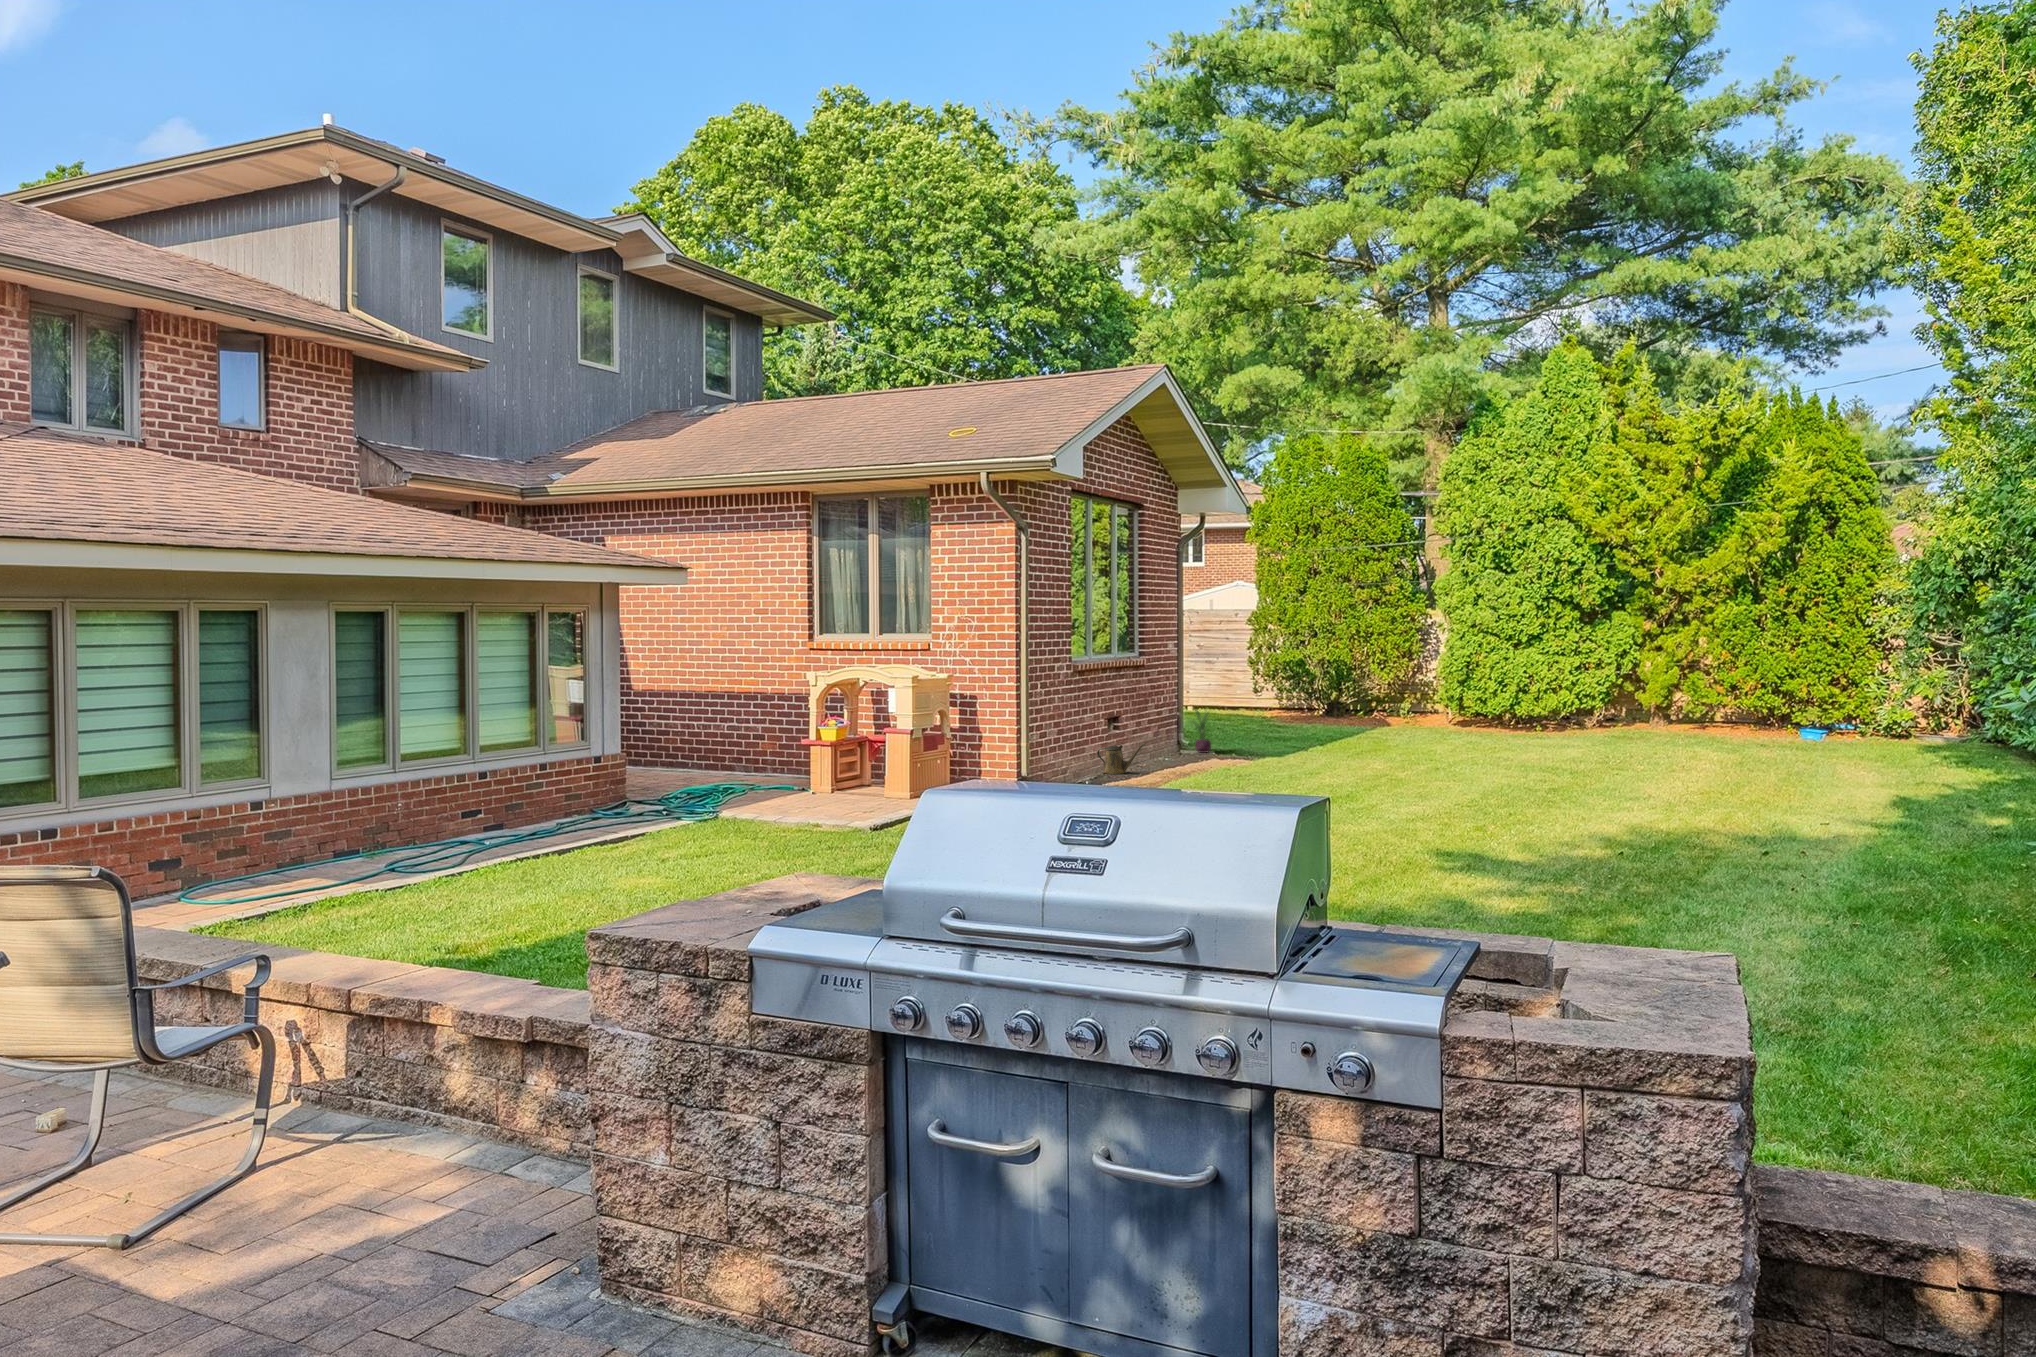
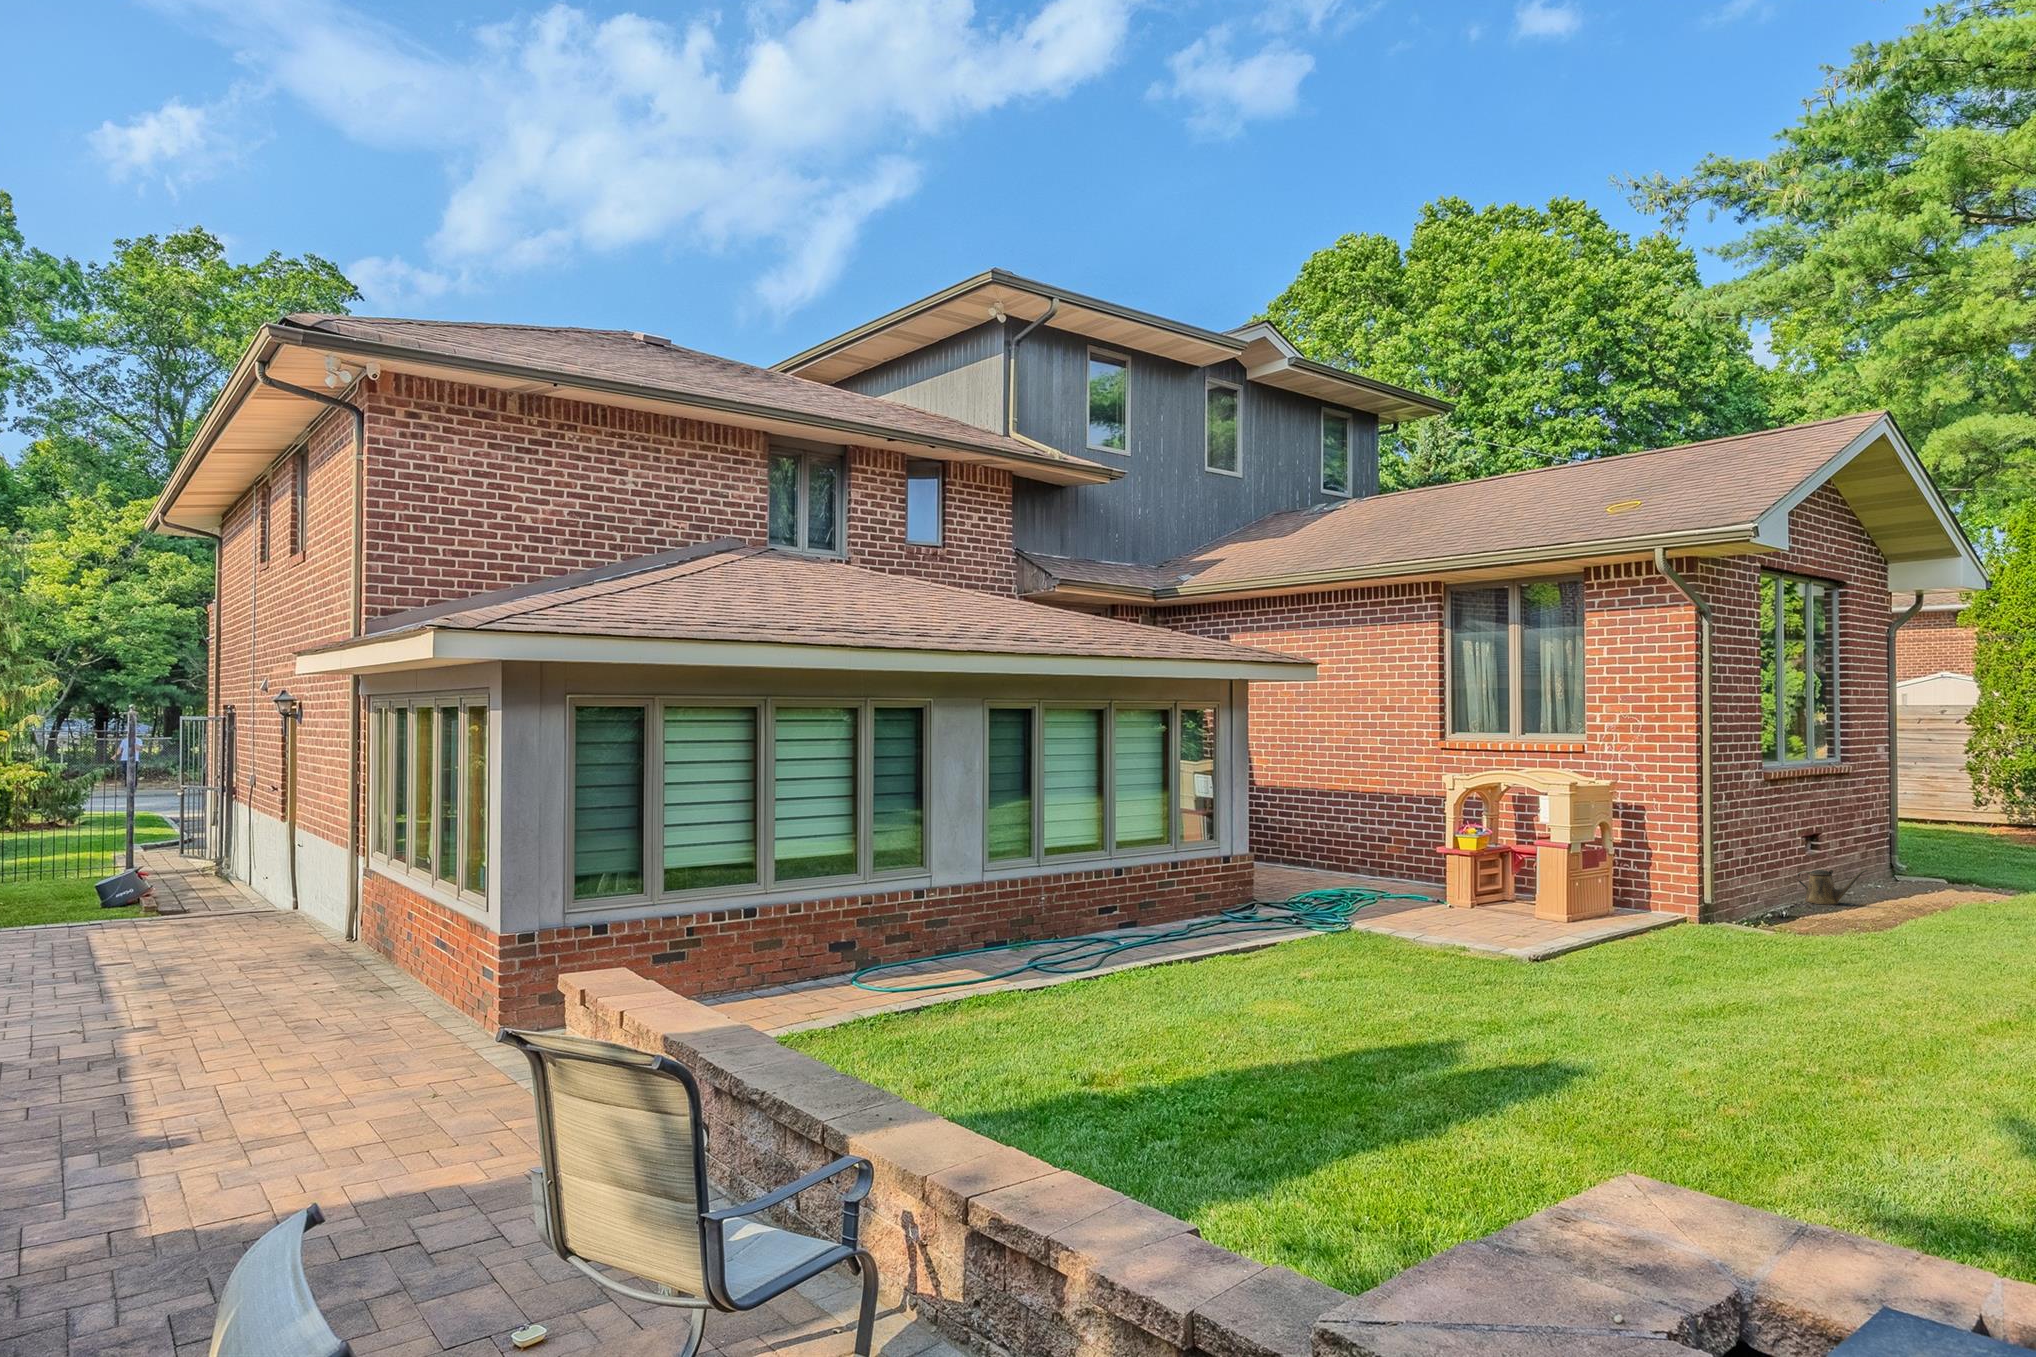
decorative plant: present [1192,707,1223,753] -> none [1890,825,1966,882]

